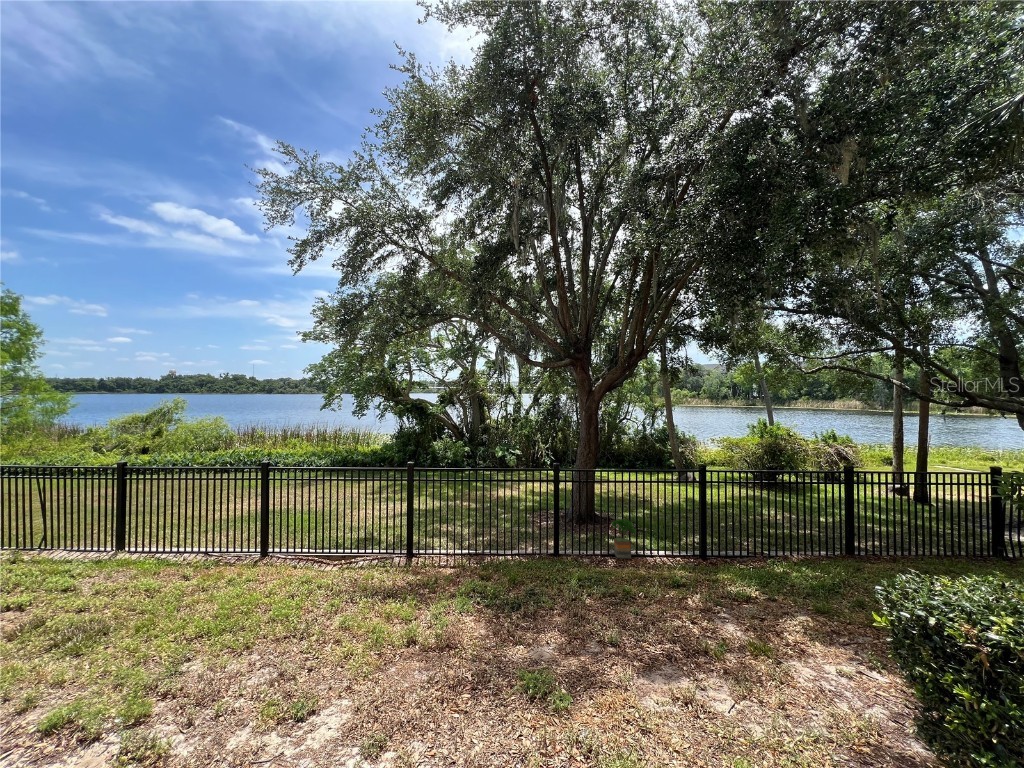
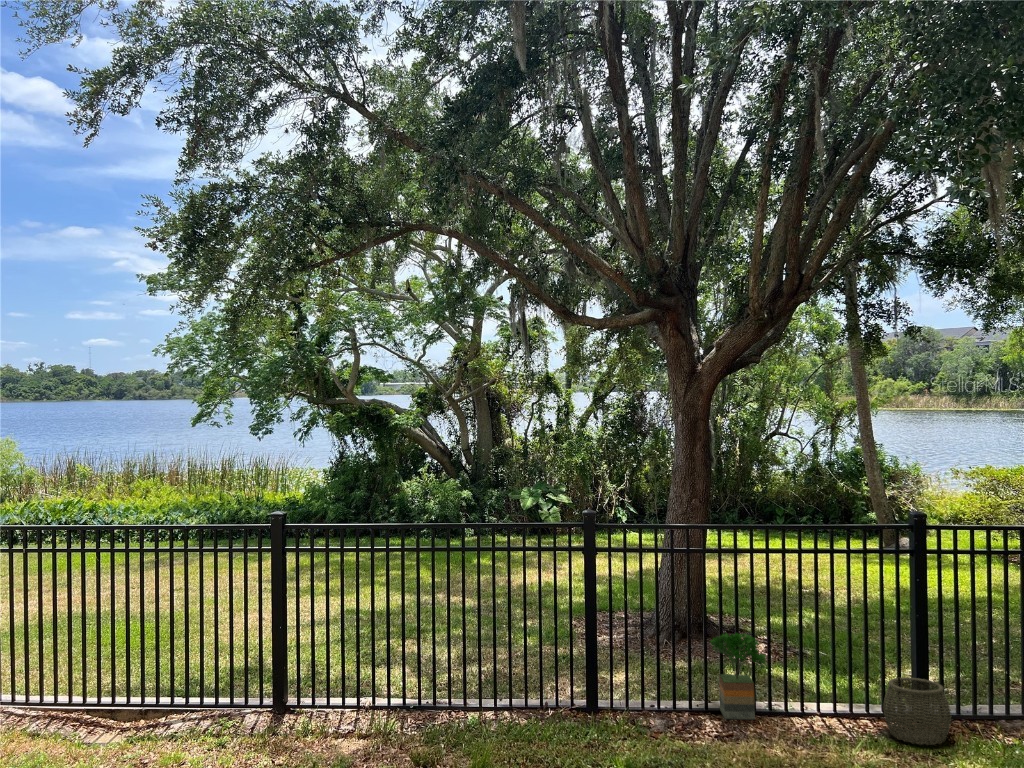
woven basket: none [688,539,717,568] -> present [883,678,951,745]

